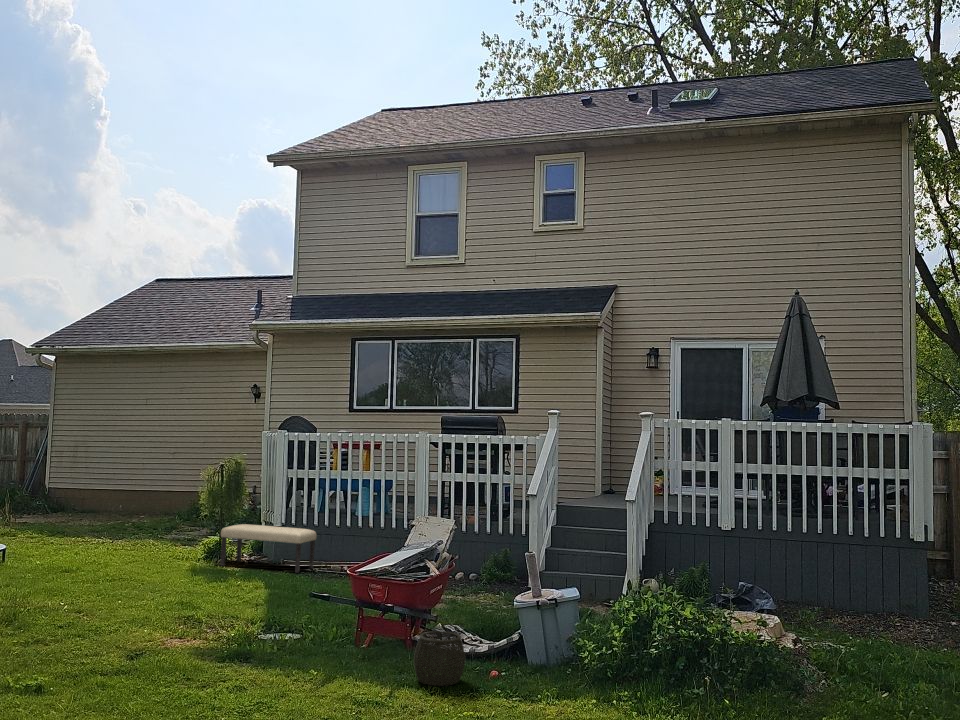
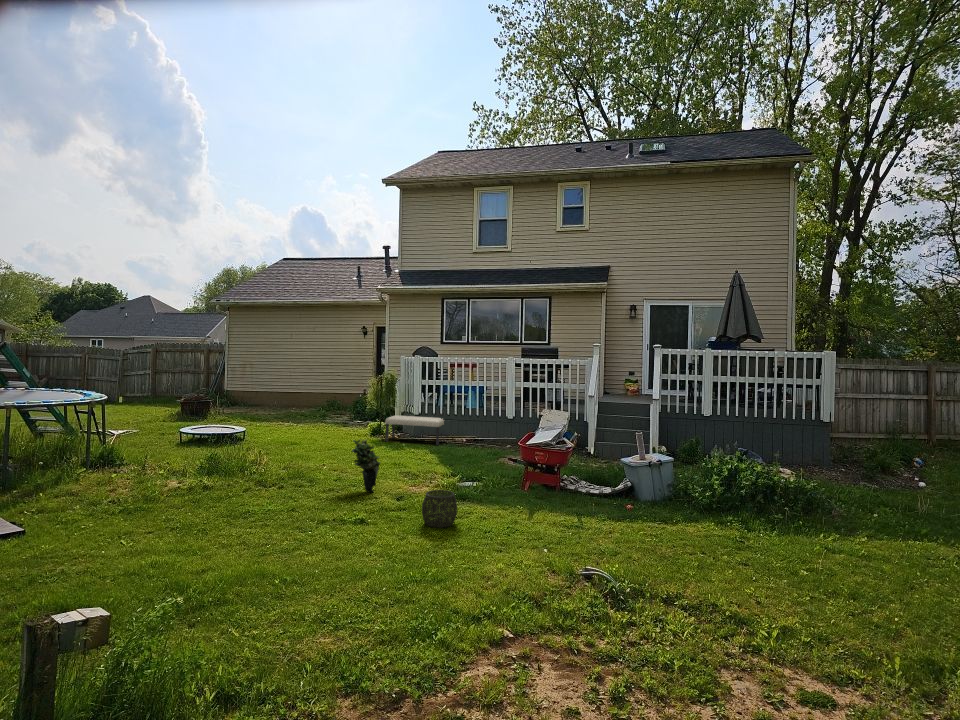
potted plant: none [72,554,122,639] -> present [352,440,380,492]
woven basket: present [414,631,465,686] -> present [422,490,457,528]

